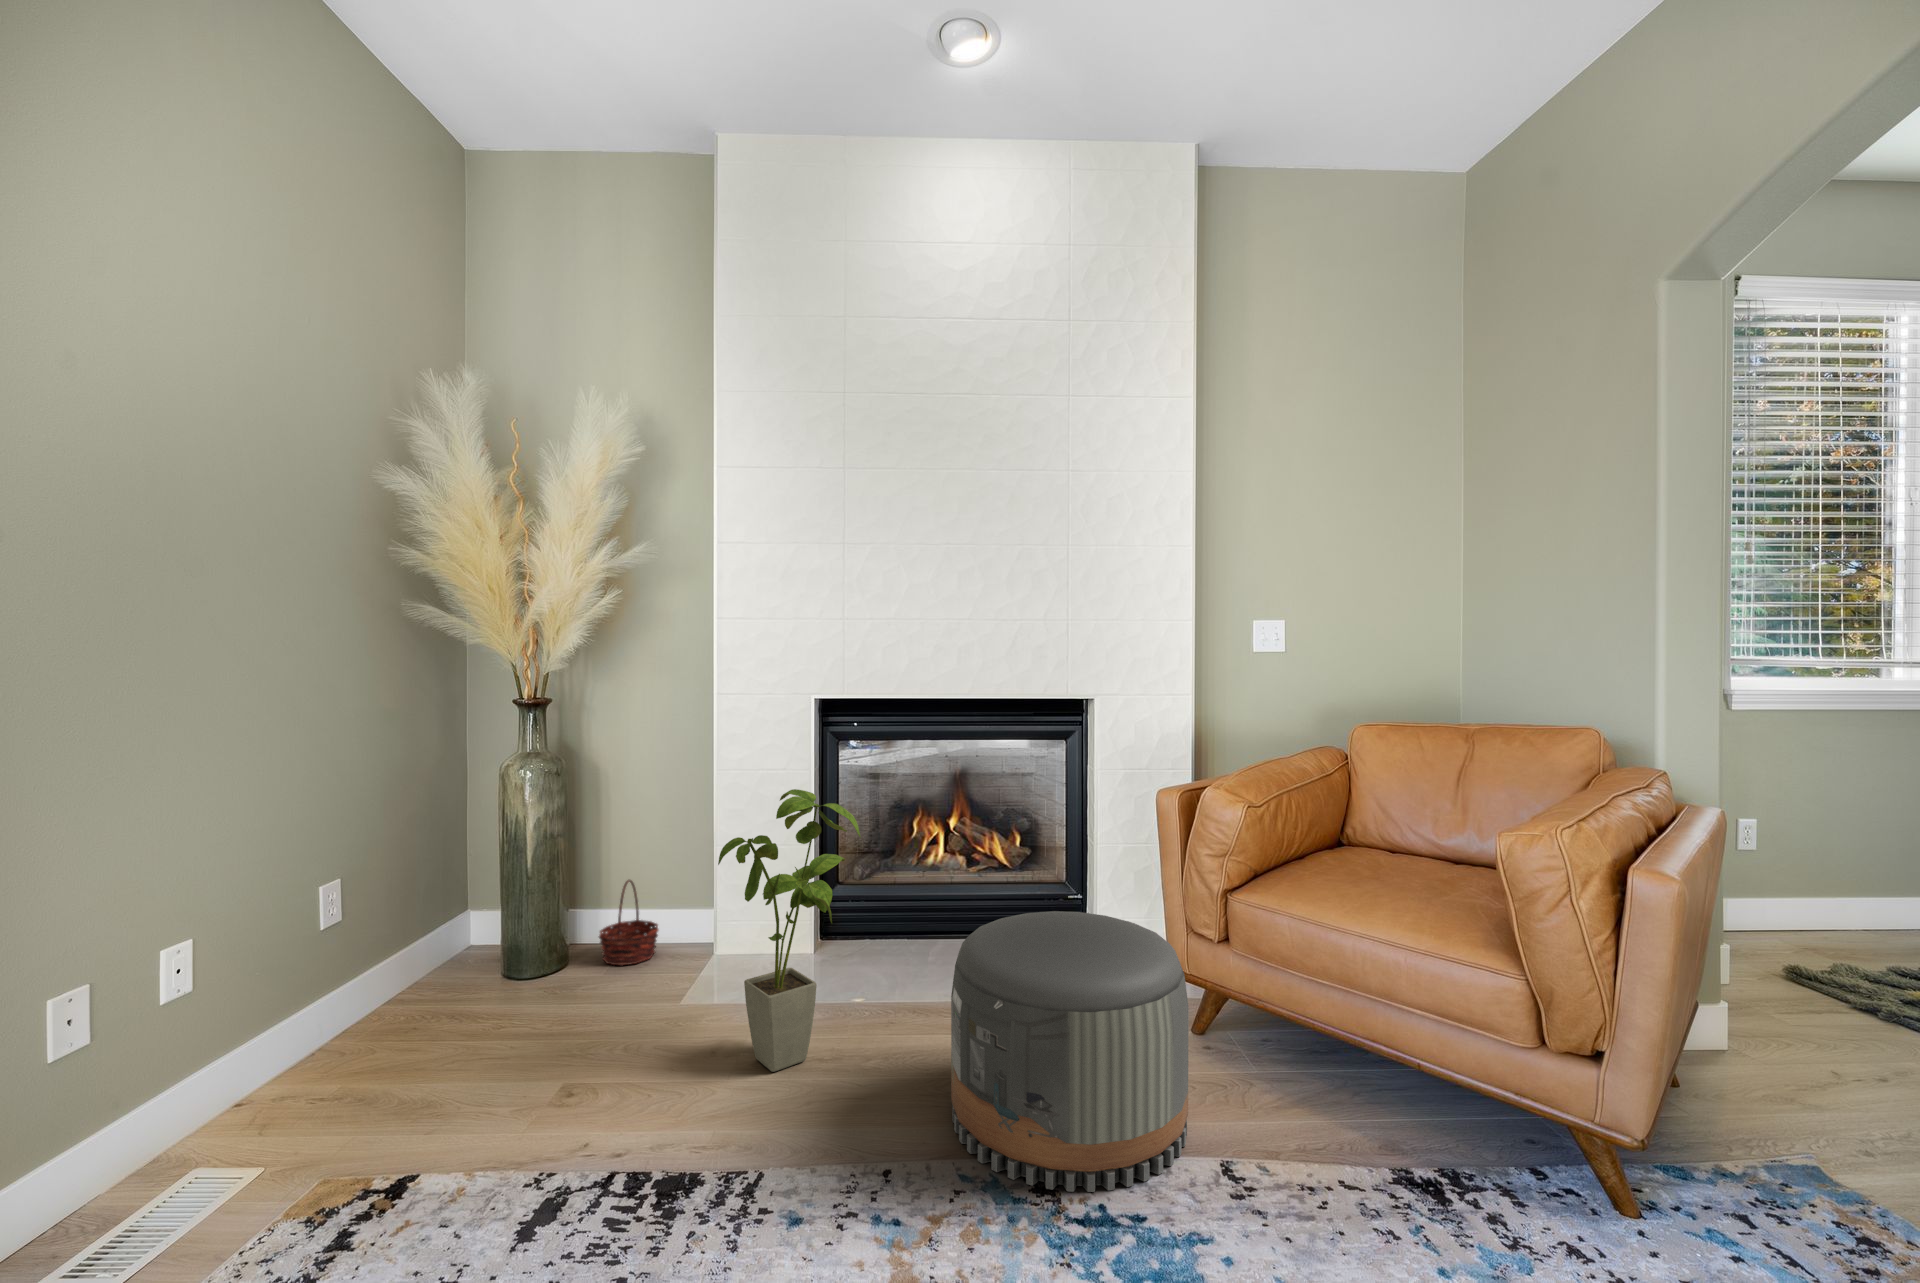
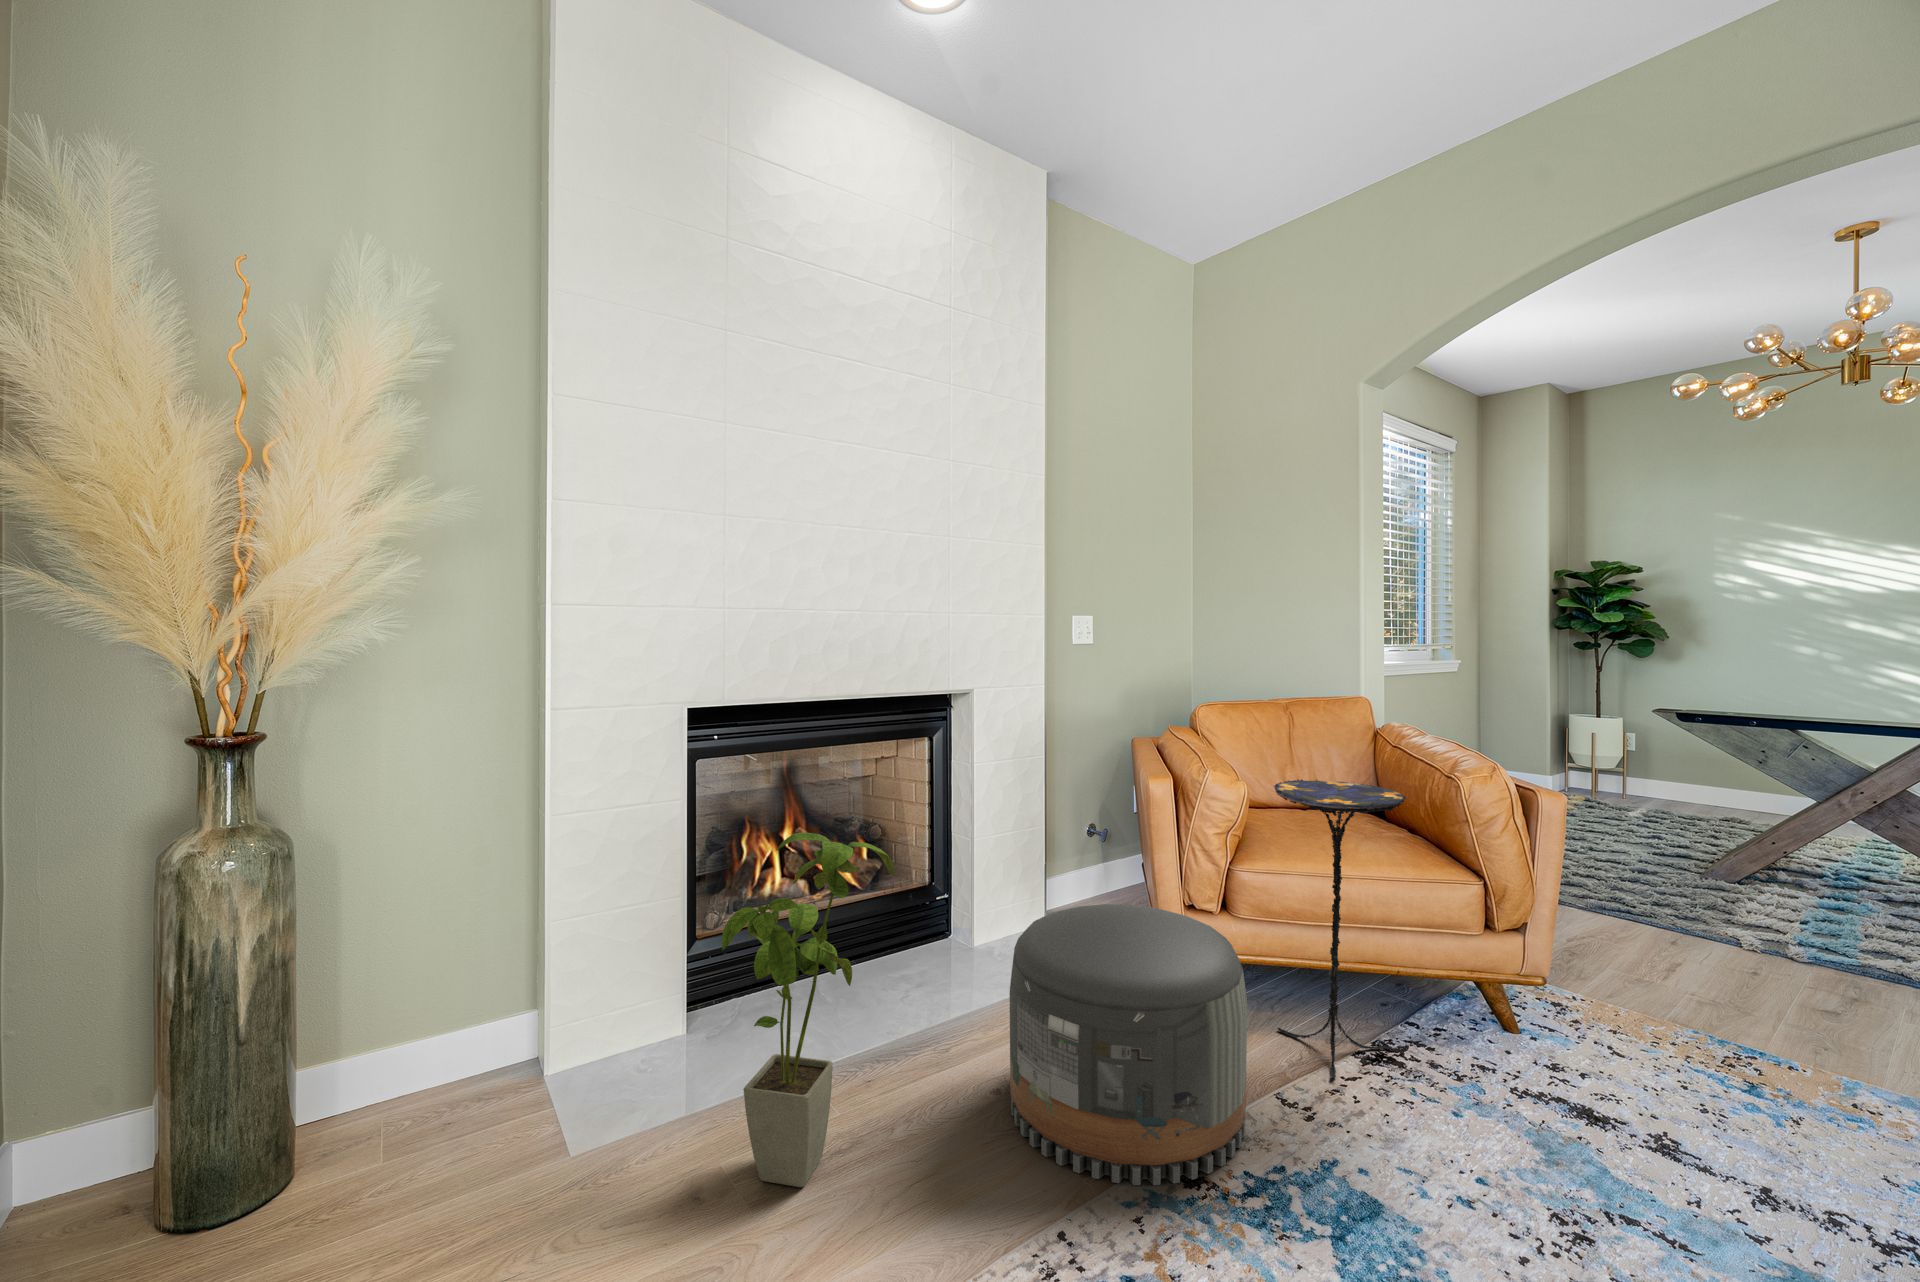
side table: none [1293,820,1456,1181] -> present [1274,779,1406,1078]
basket: present [599,880,658,965] -> none [333,1009,436,1143]

